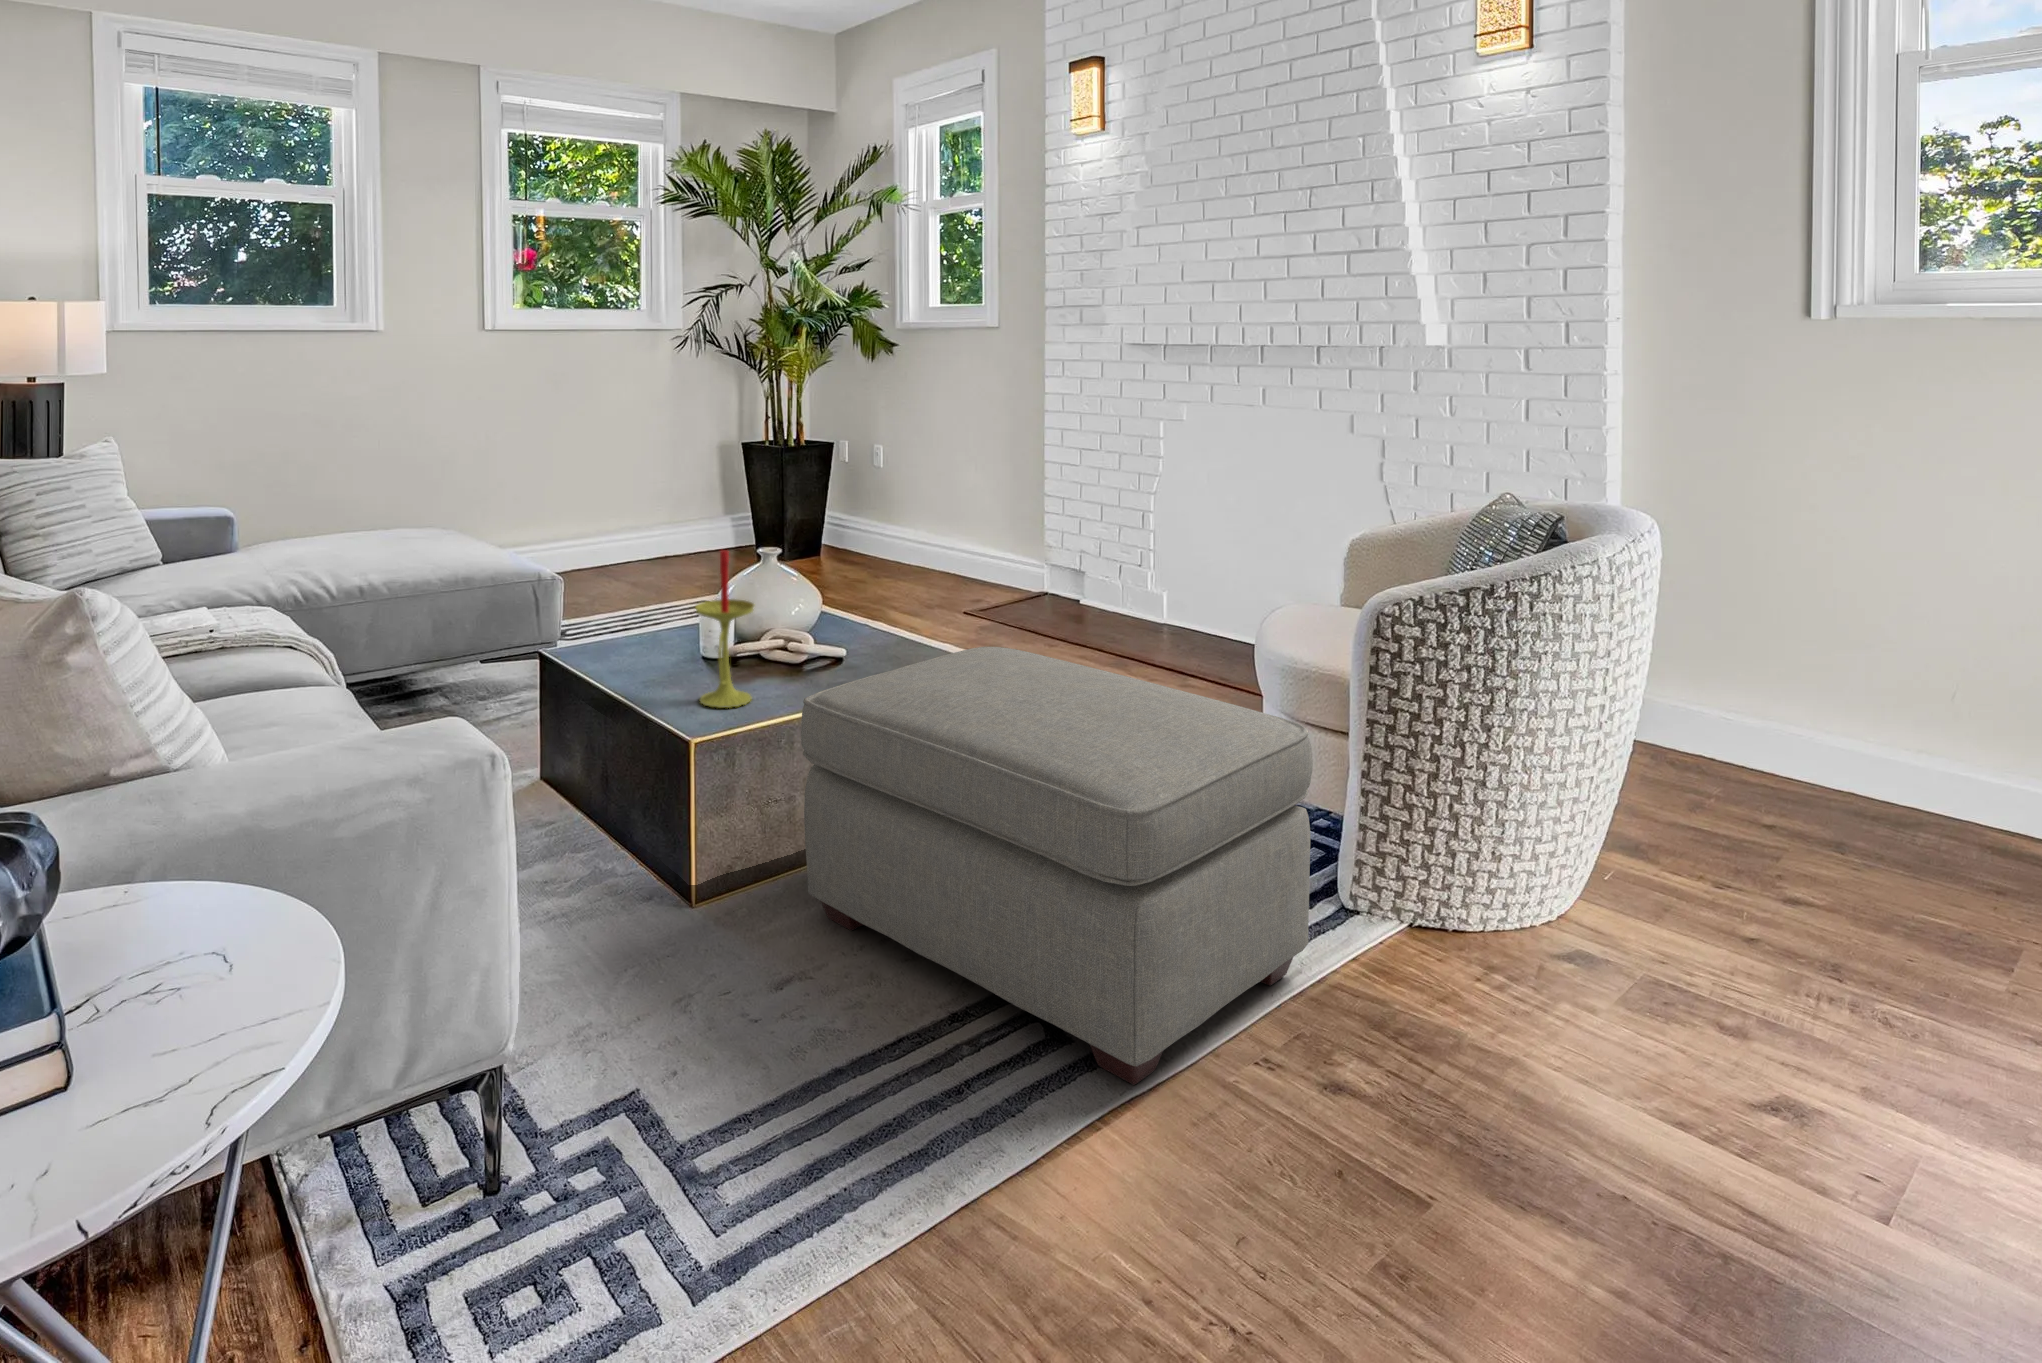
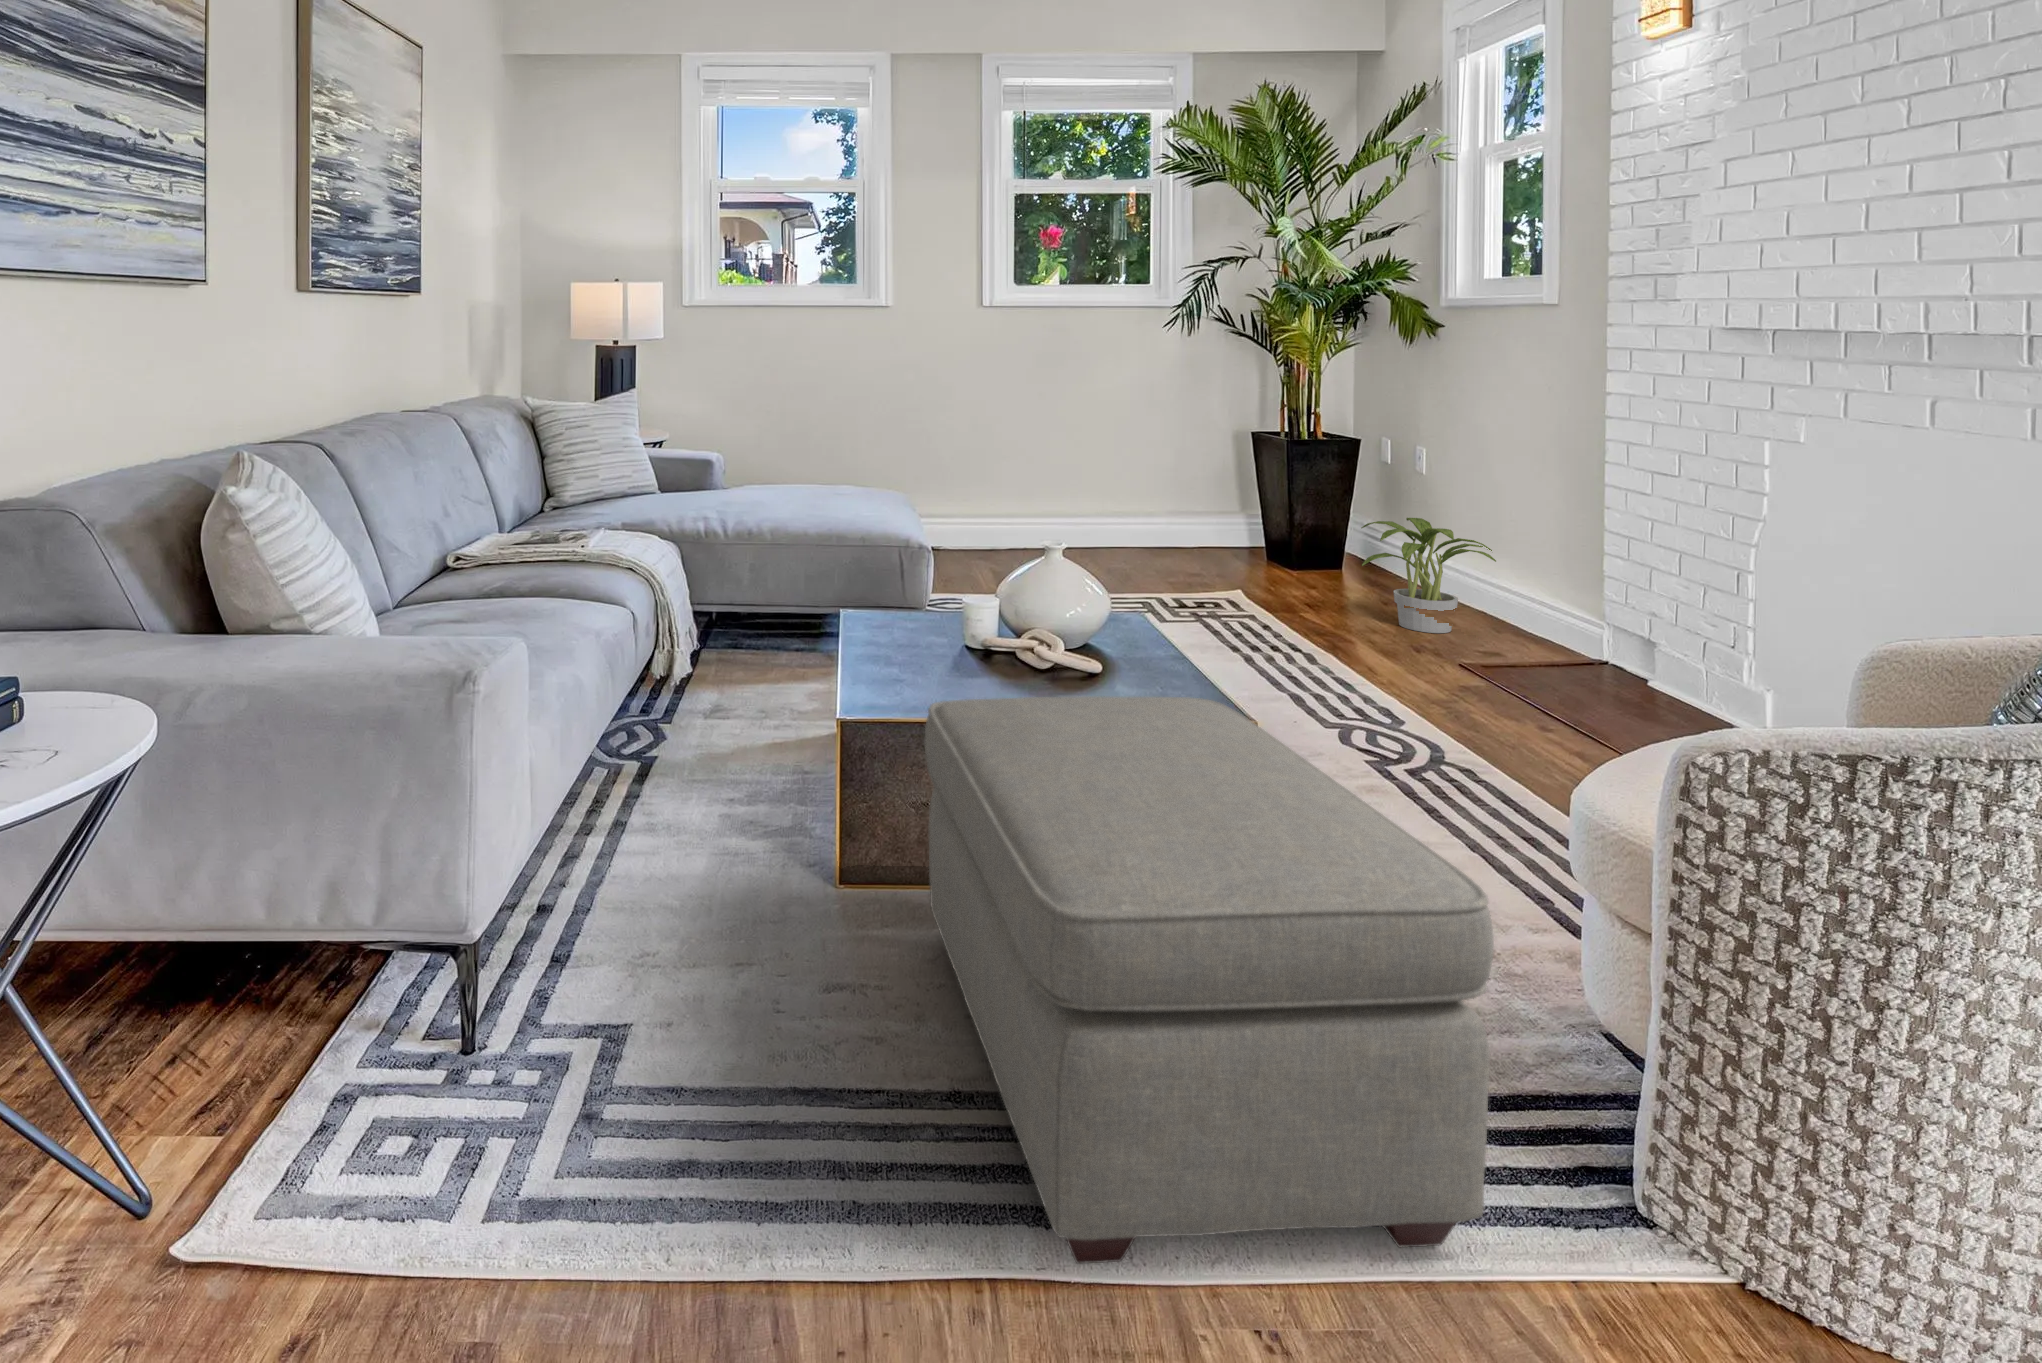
potted plant: none [855,477,964,575] -> present [1361,518,1496,633]
candle: present [695,550,754,708] -> none [900,540,960,702]

